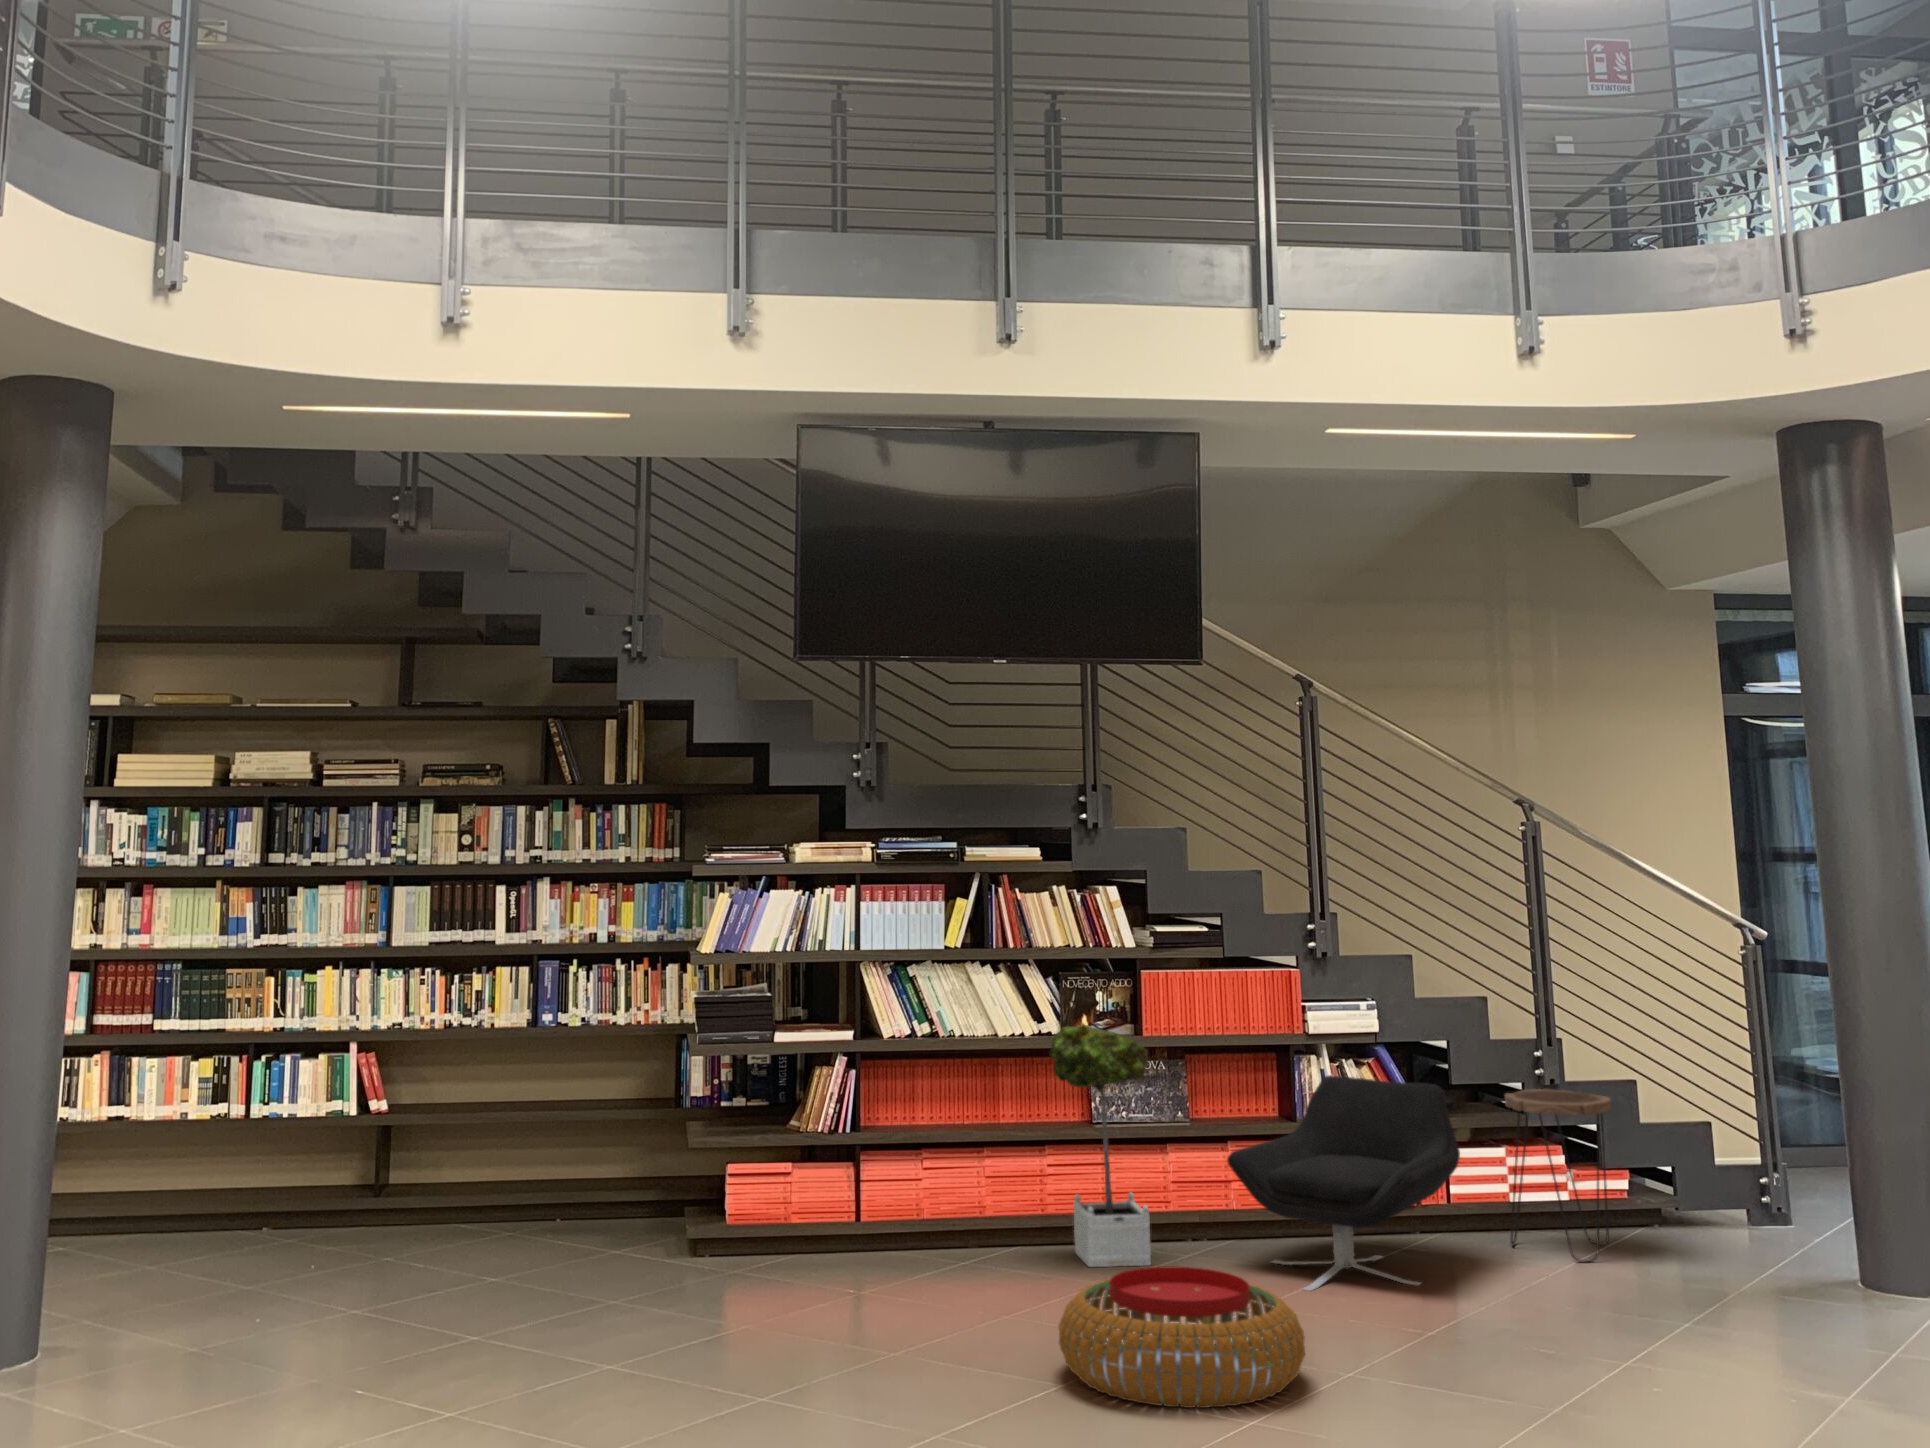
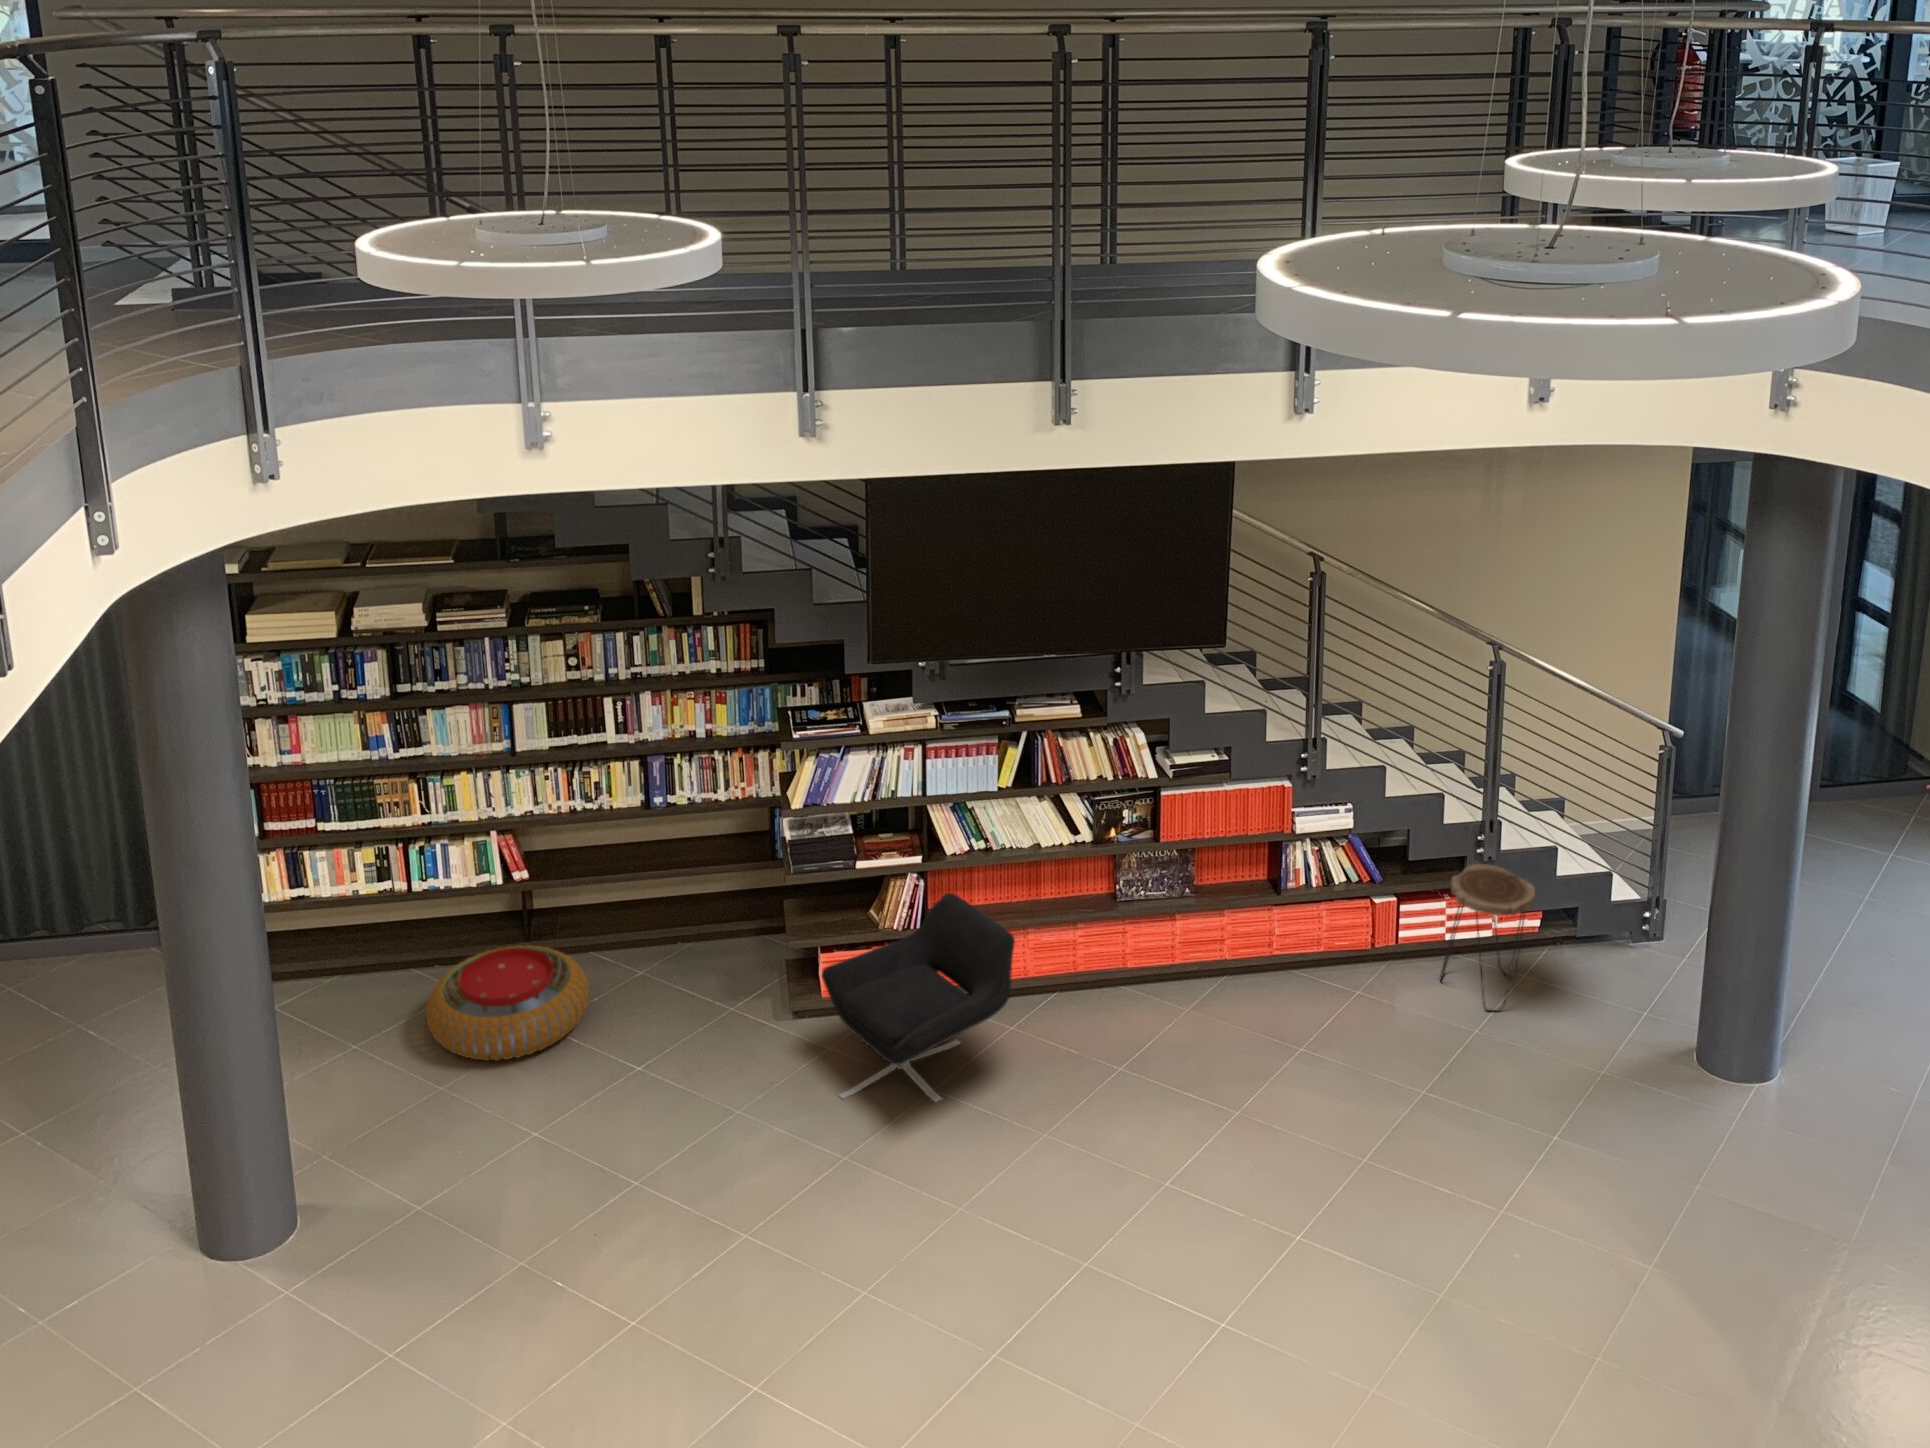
potted tree: present [1049,1024,1151,1267] -> none [1083,848,1165,1024]
lounge chair: present [1227,1075,1460,1291] -> present [822,893,1015,1102]
pouf: present [1059,1266,1305,1408] -> present [426,945,589,1061]

